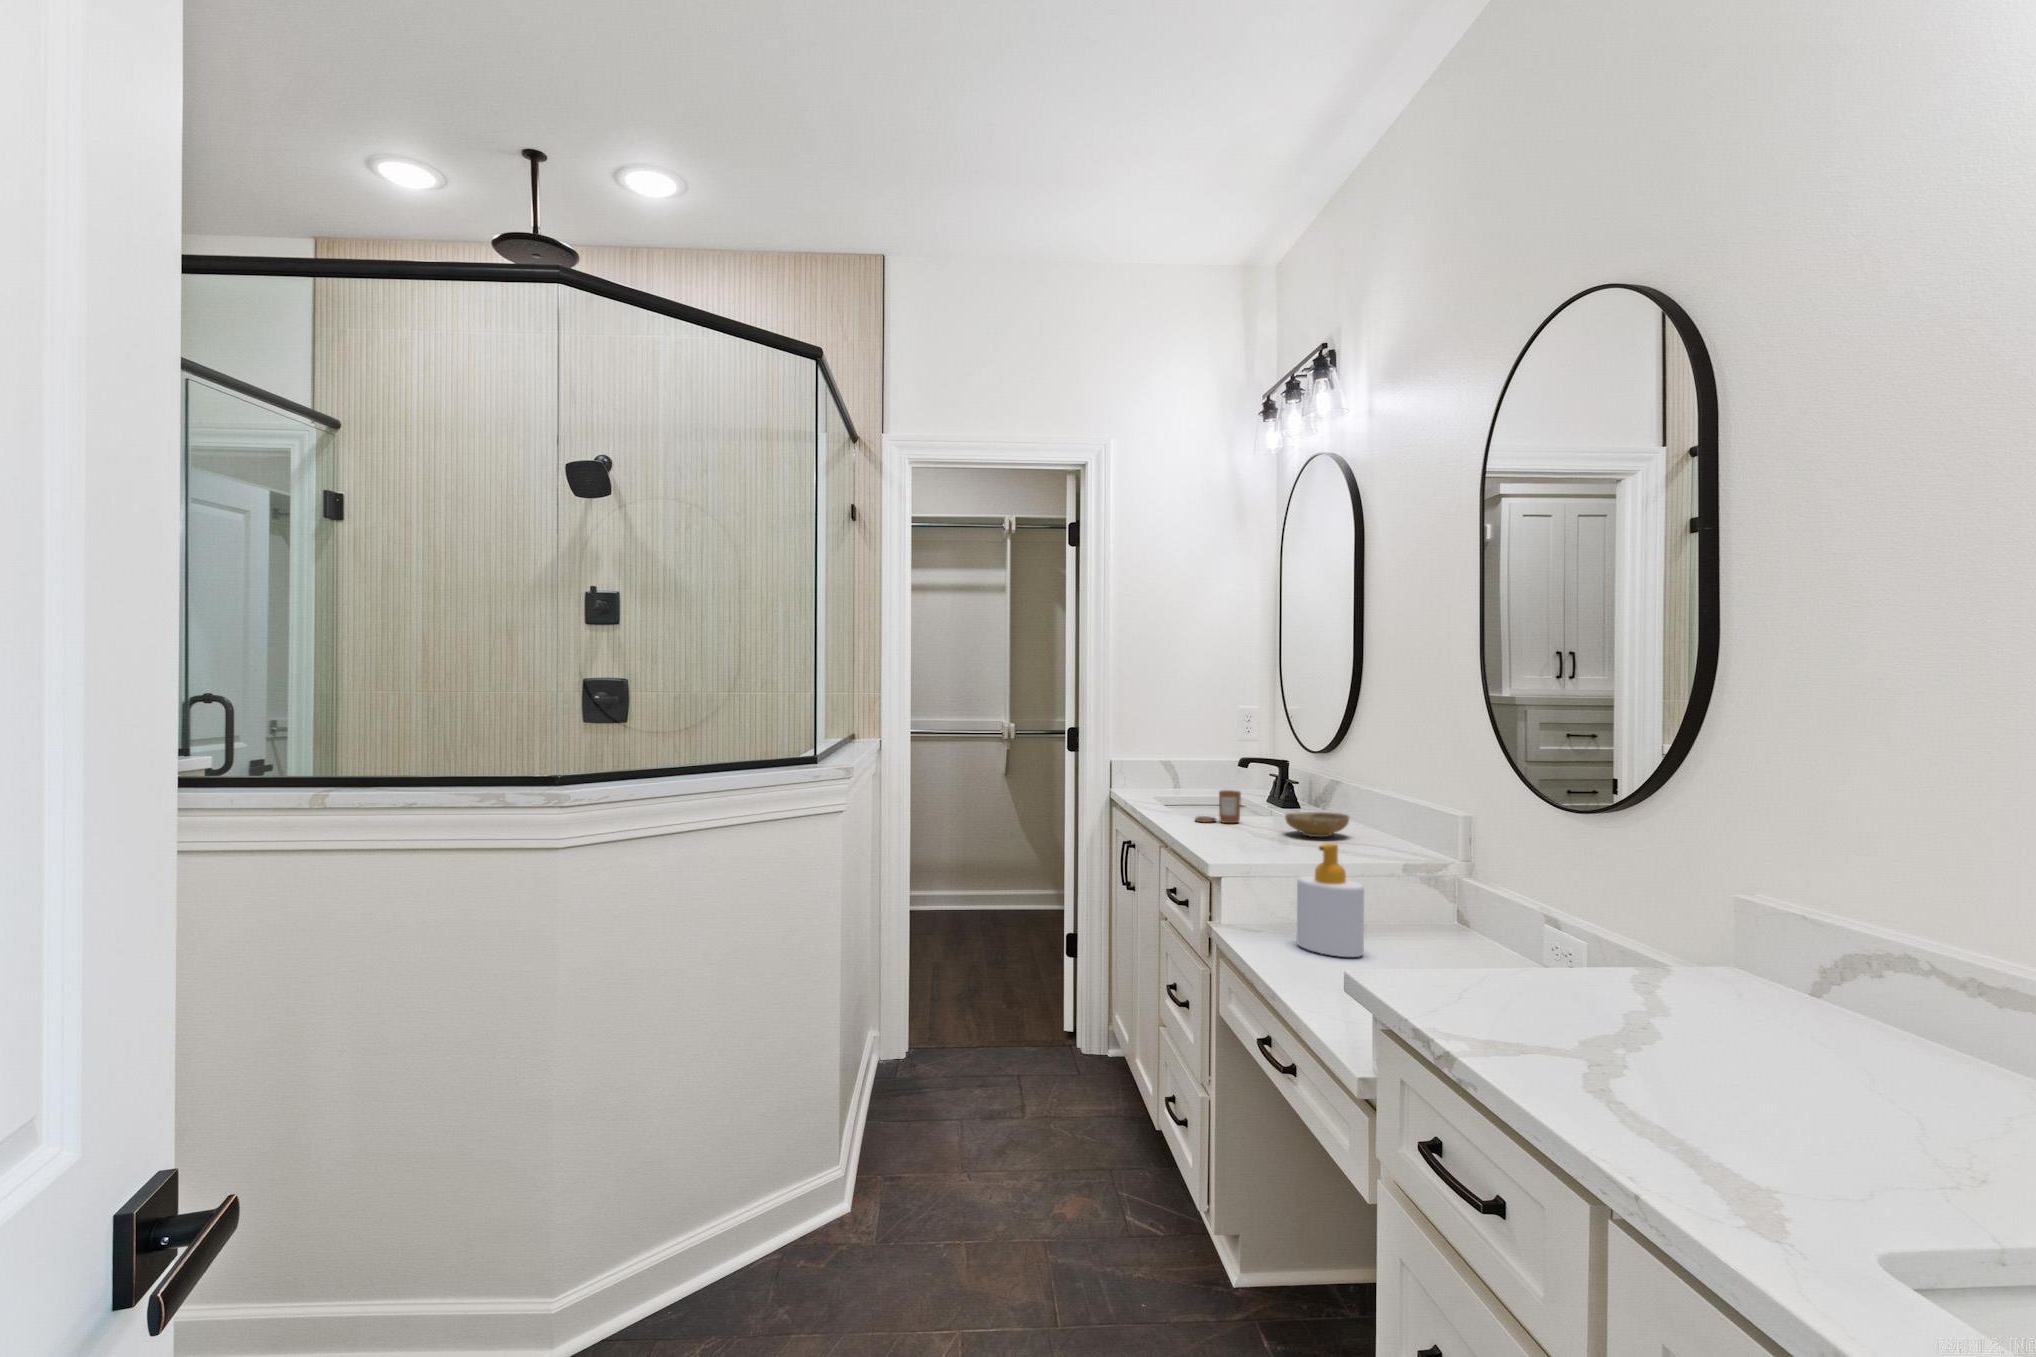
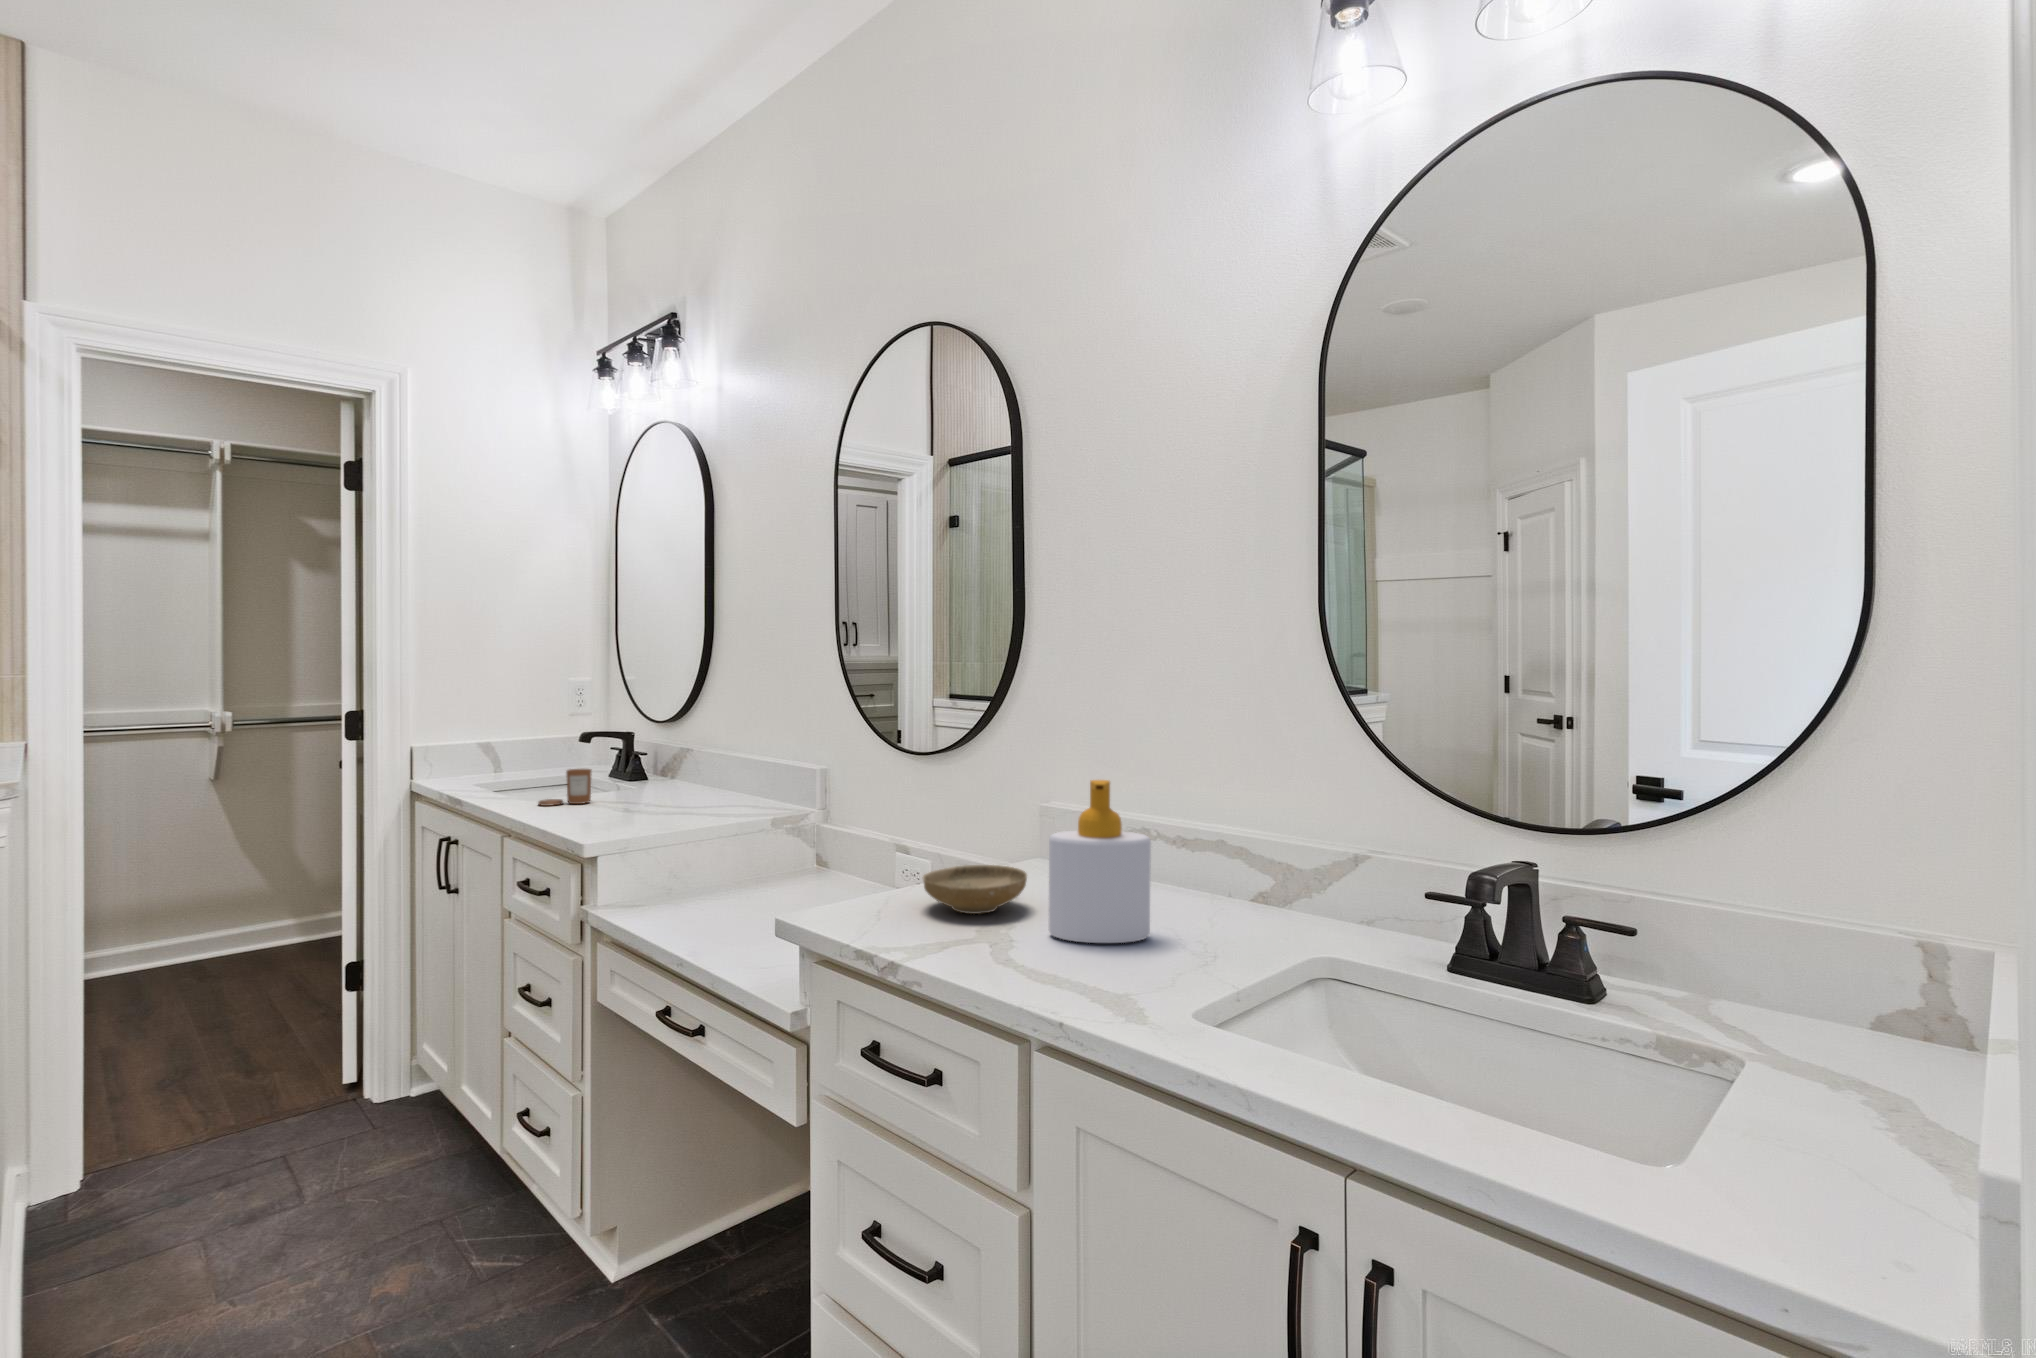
ceramic bowl: present [1285,812,1349,837] -> present [923,865,1027,914]
soap bottle: present [1297,843,1364,957] -> present [1049,780,1151,943]

